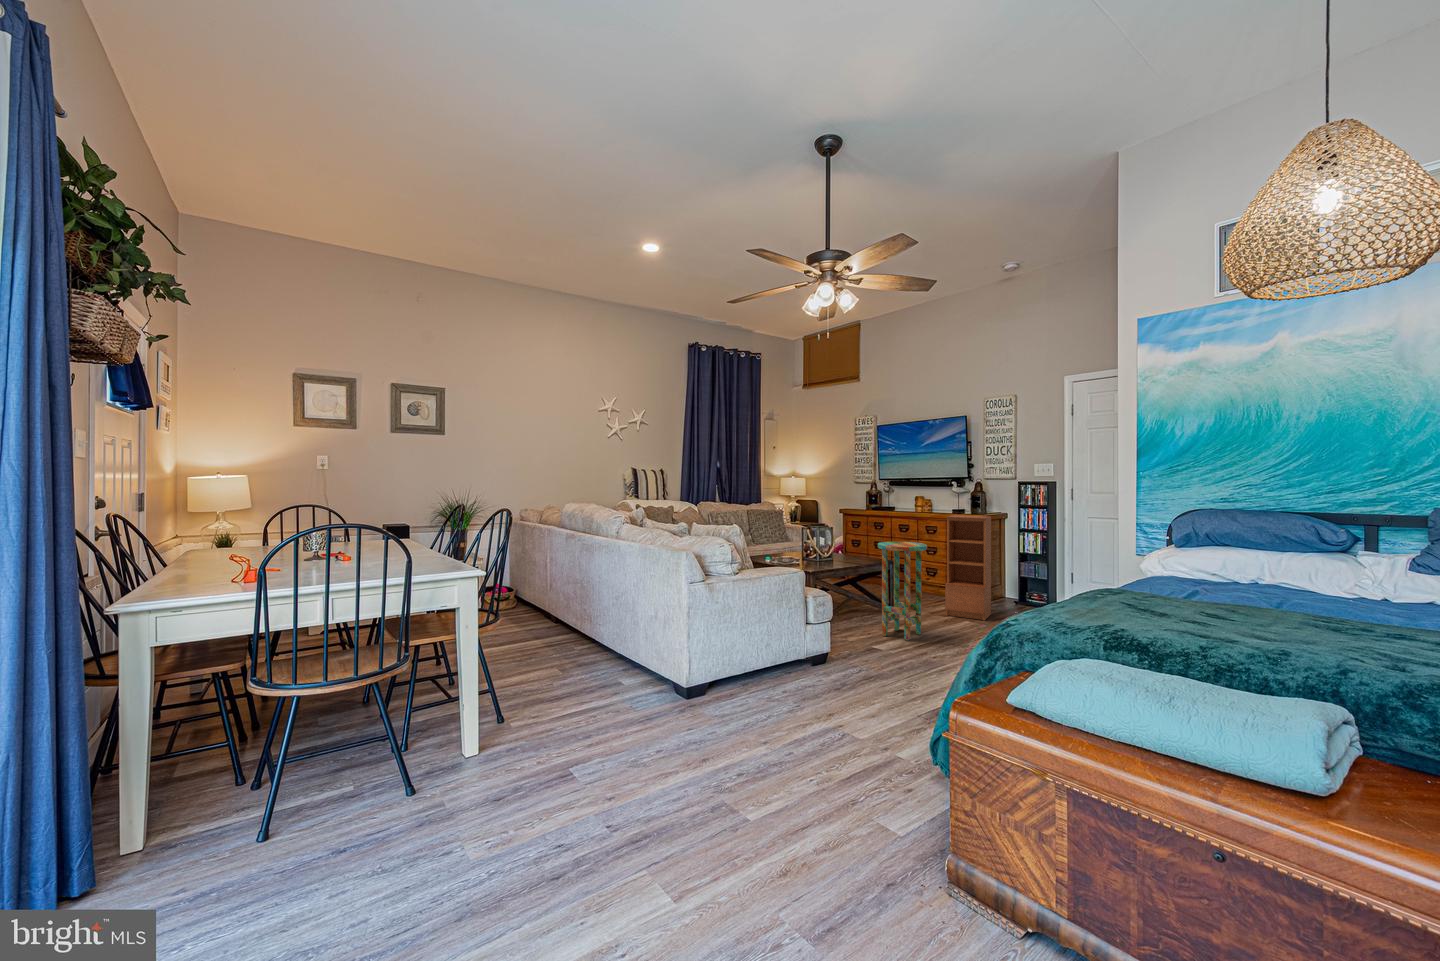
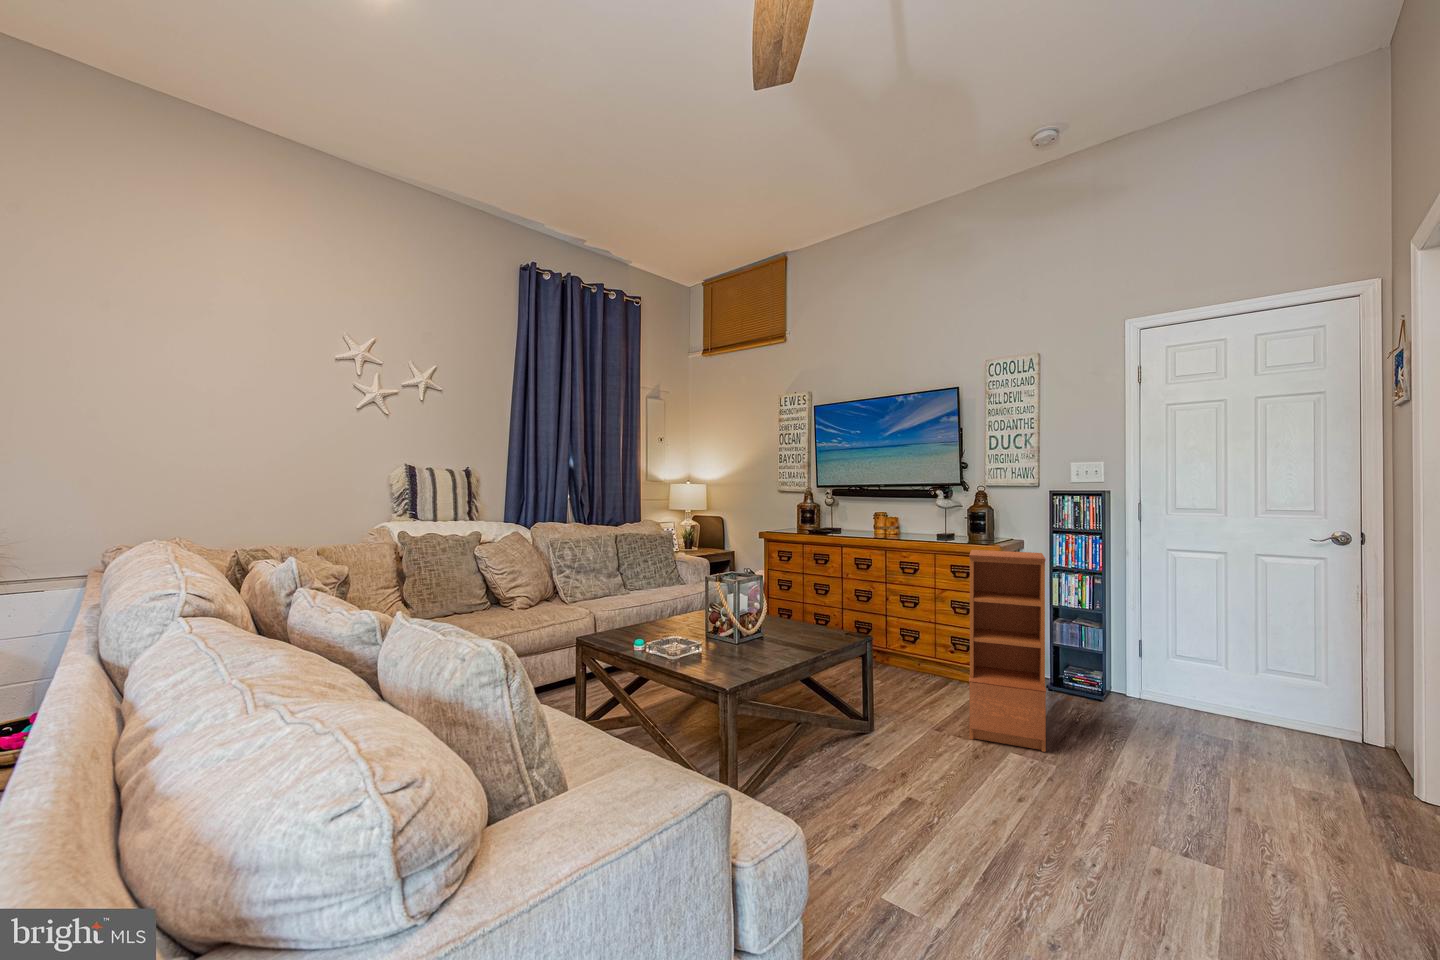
side table: present [878,542,927,640] -> none [872,616,982,854]

